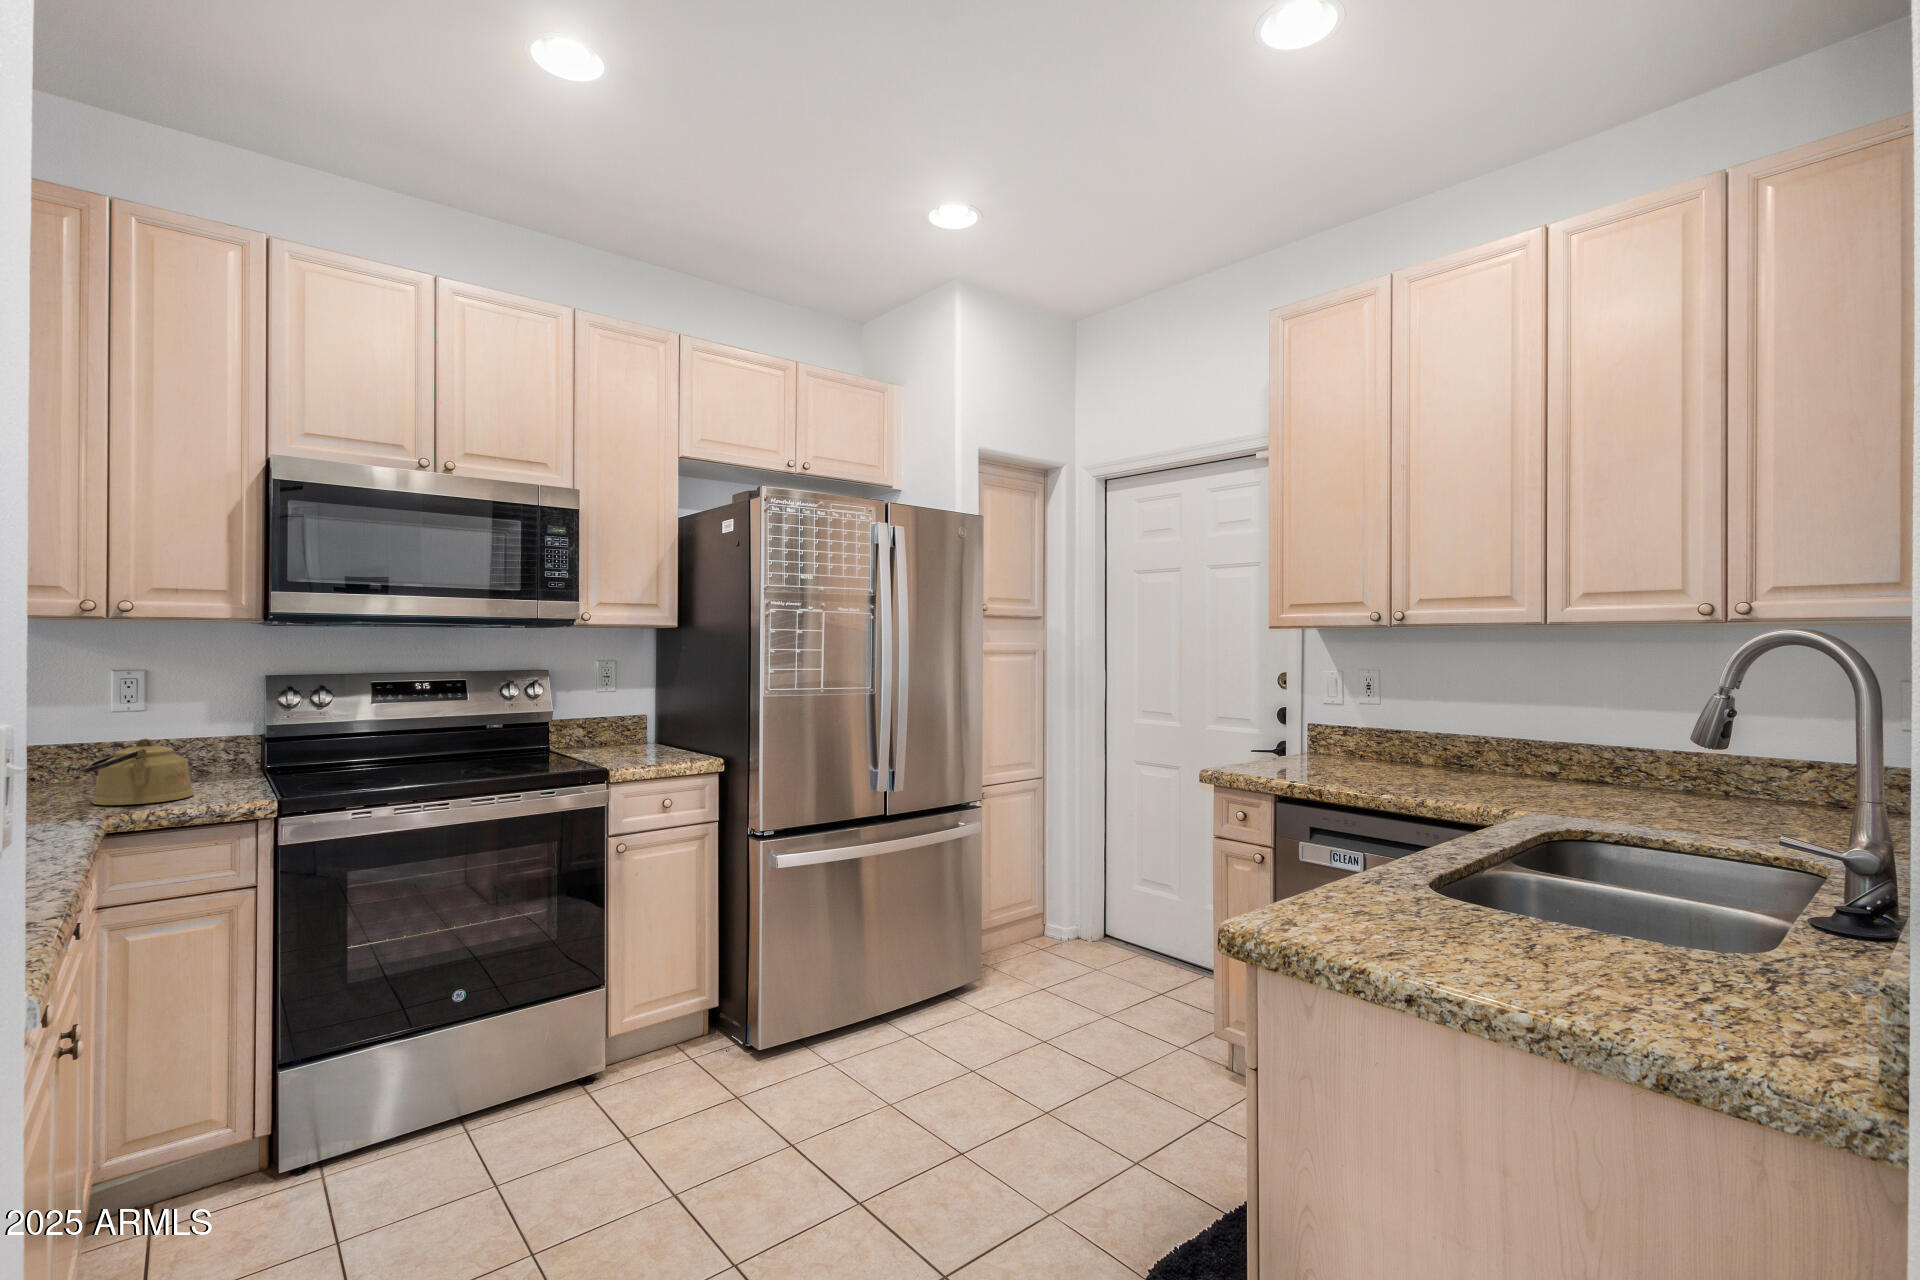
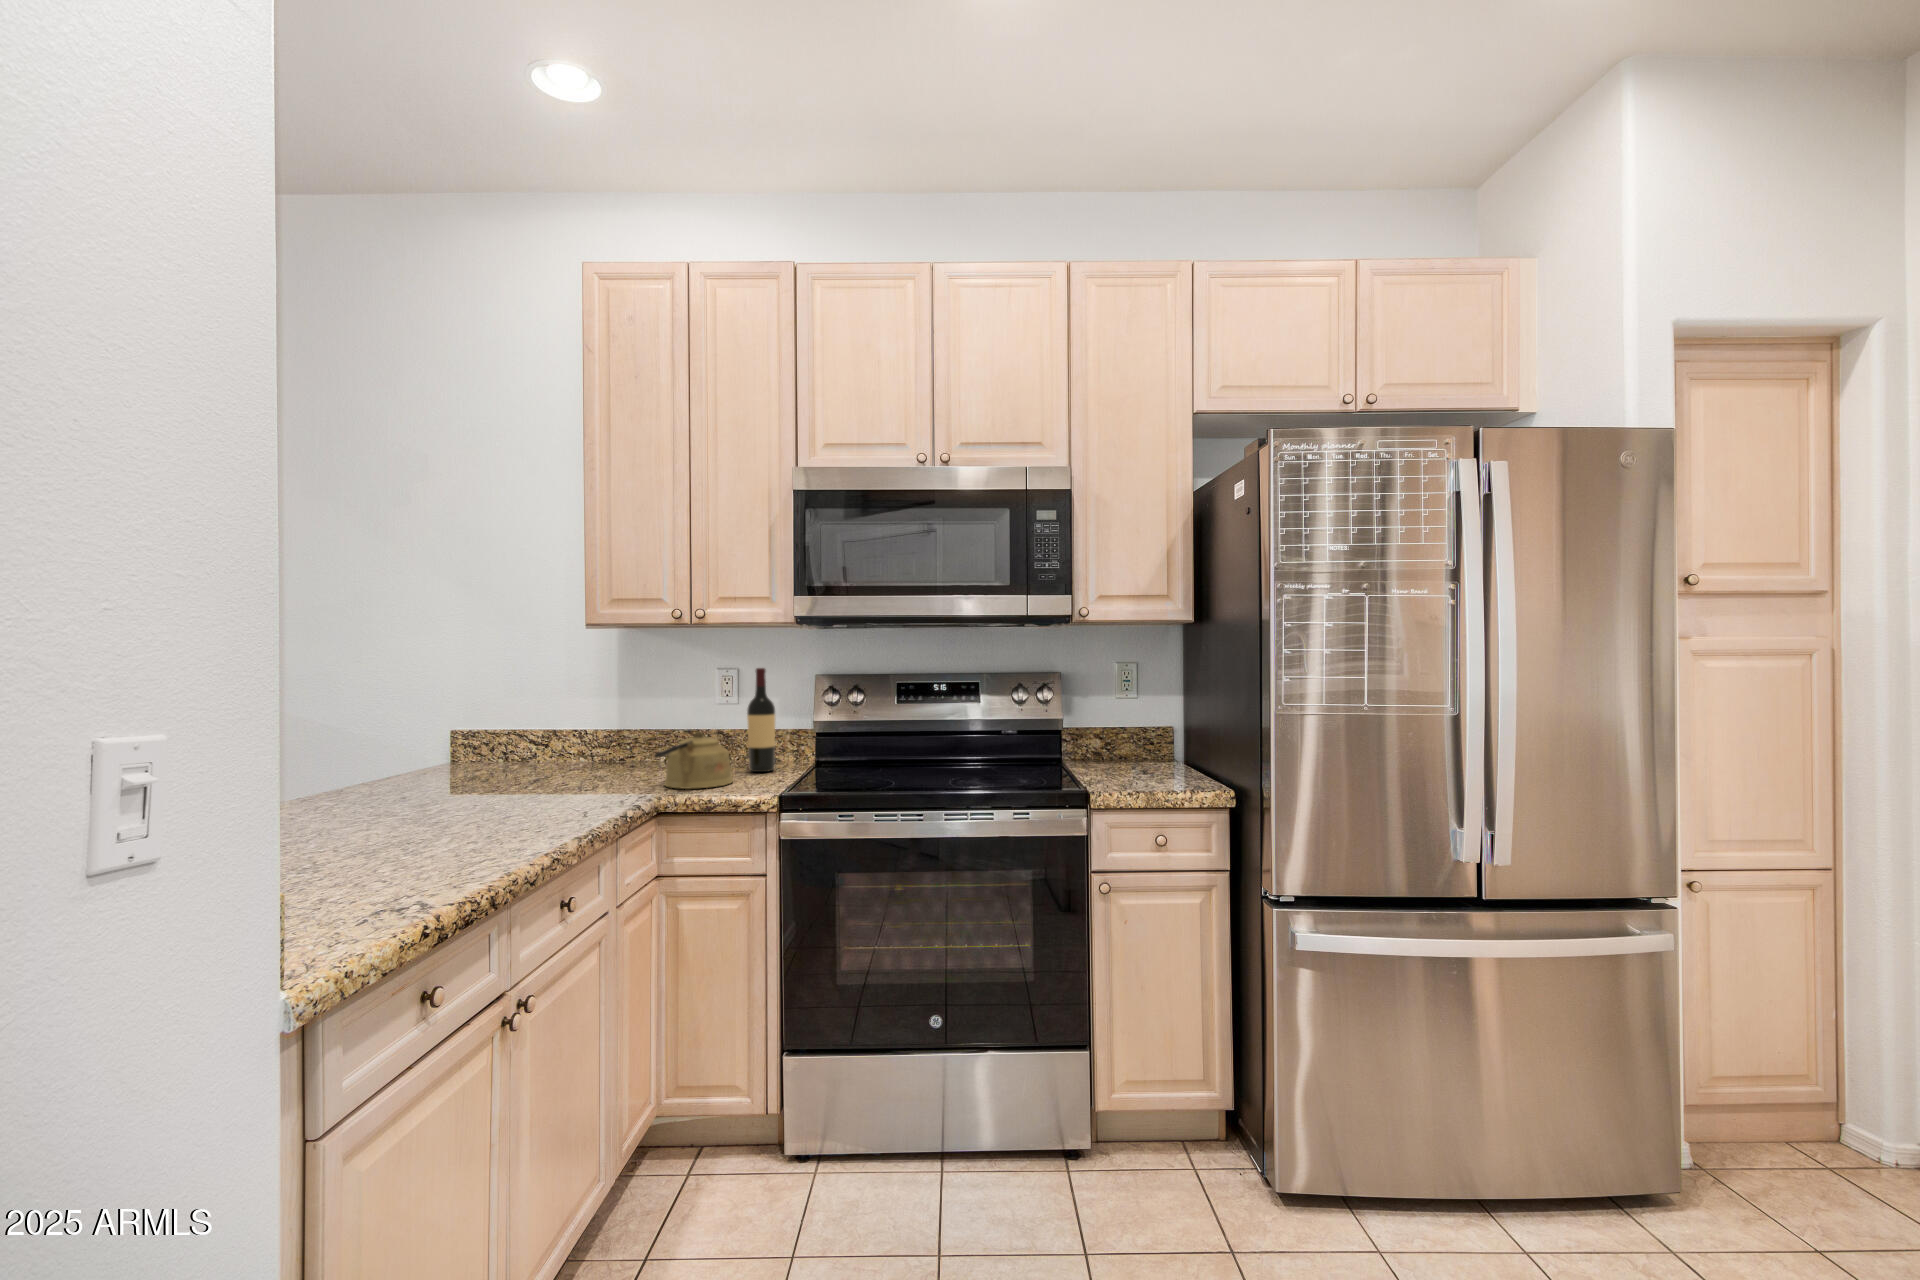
wine bottle: none [190,667,229,783] -> present [747,668,775,772]

